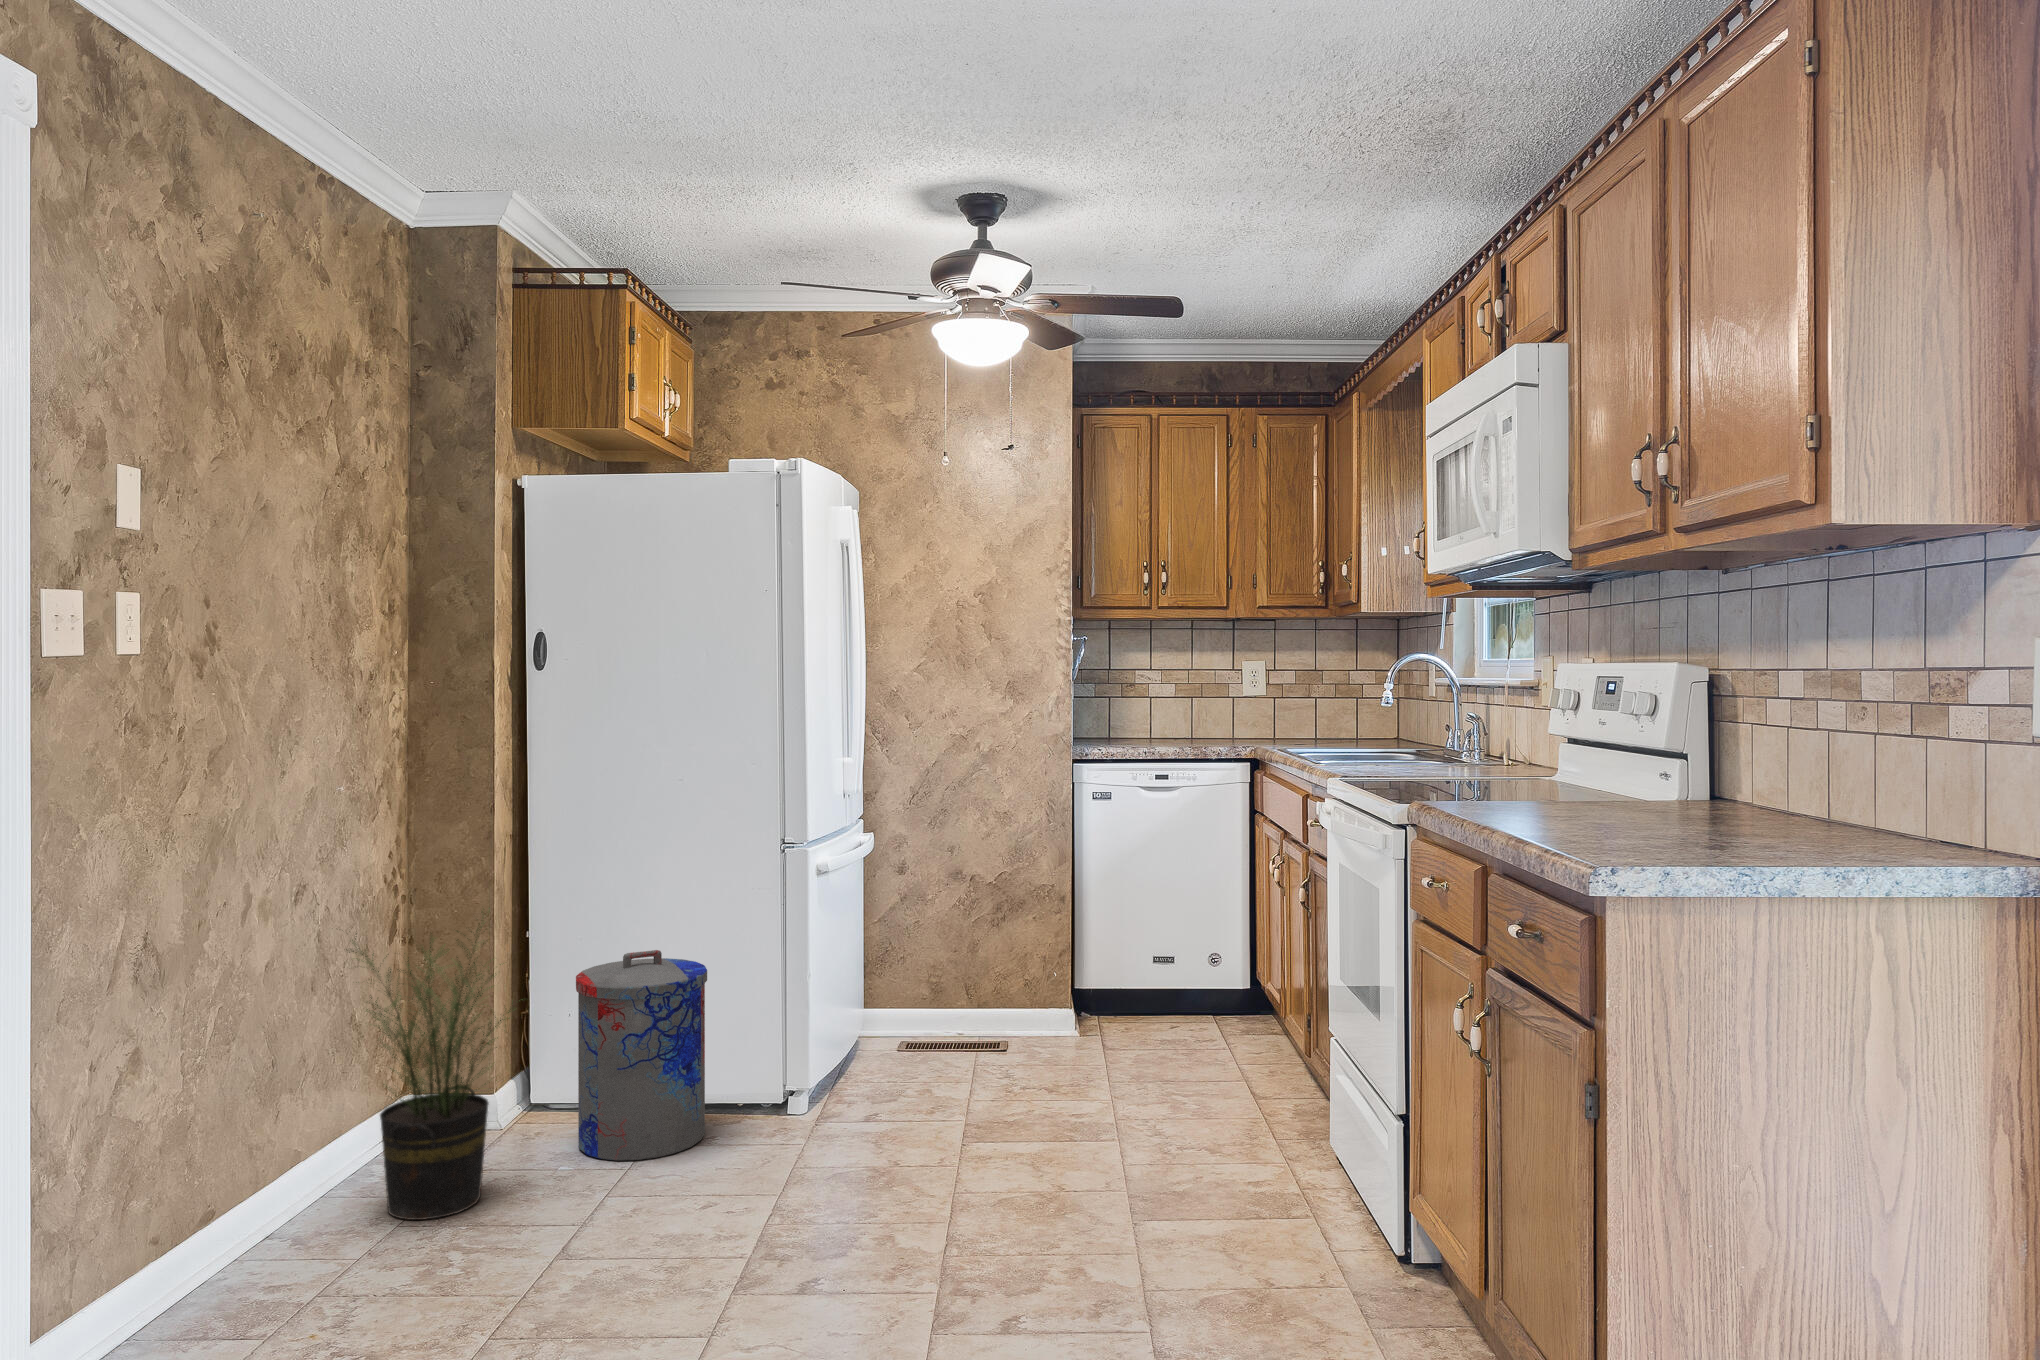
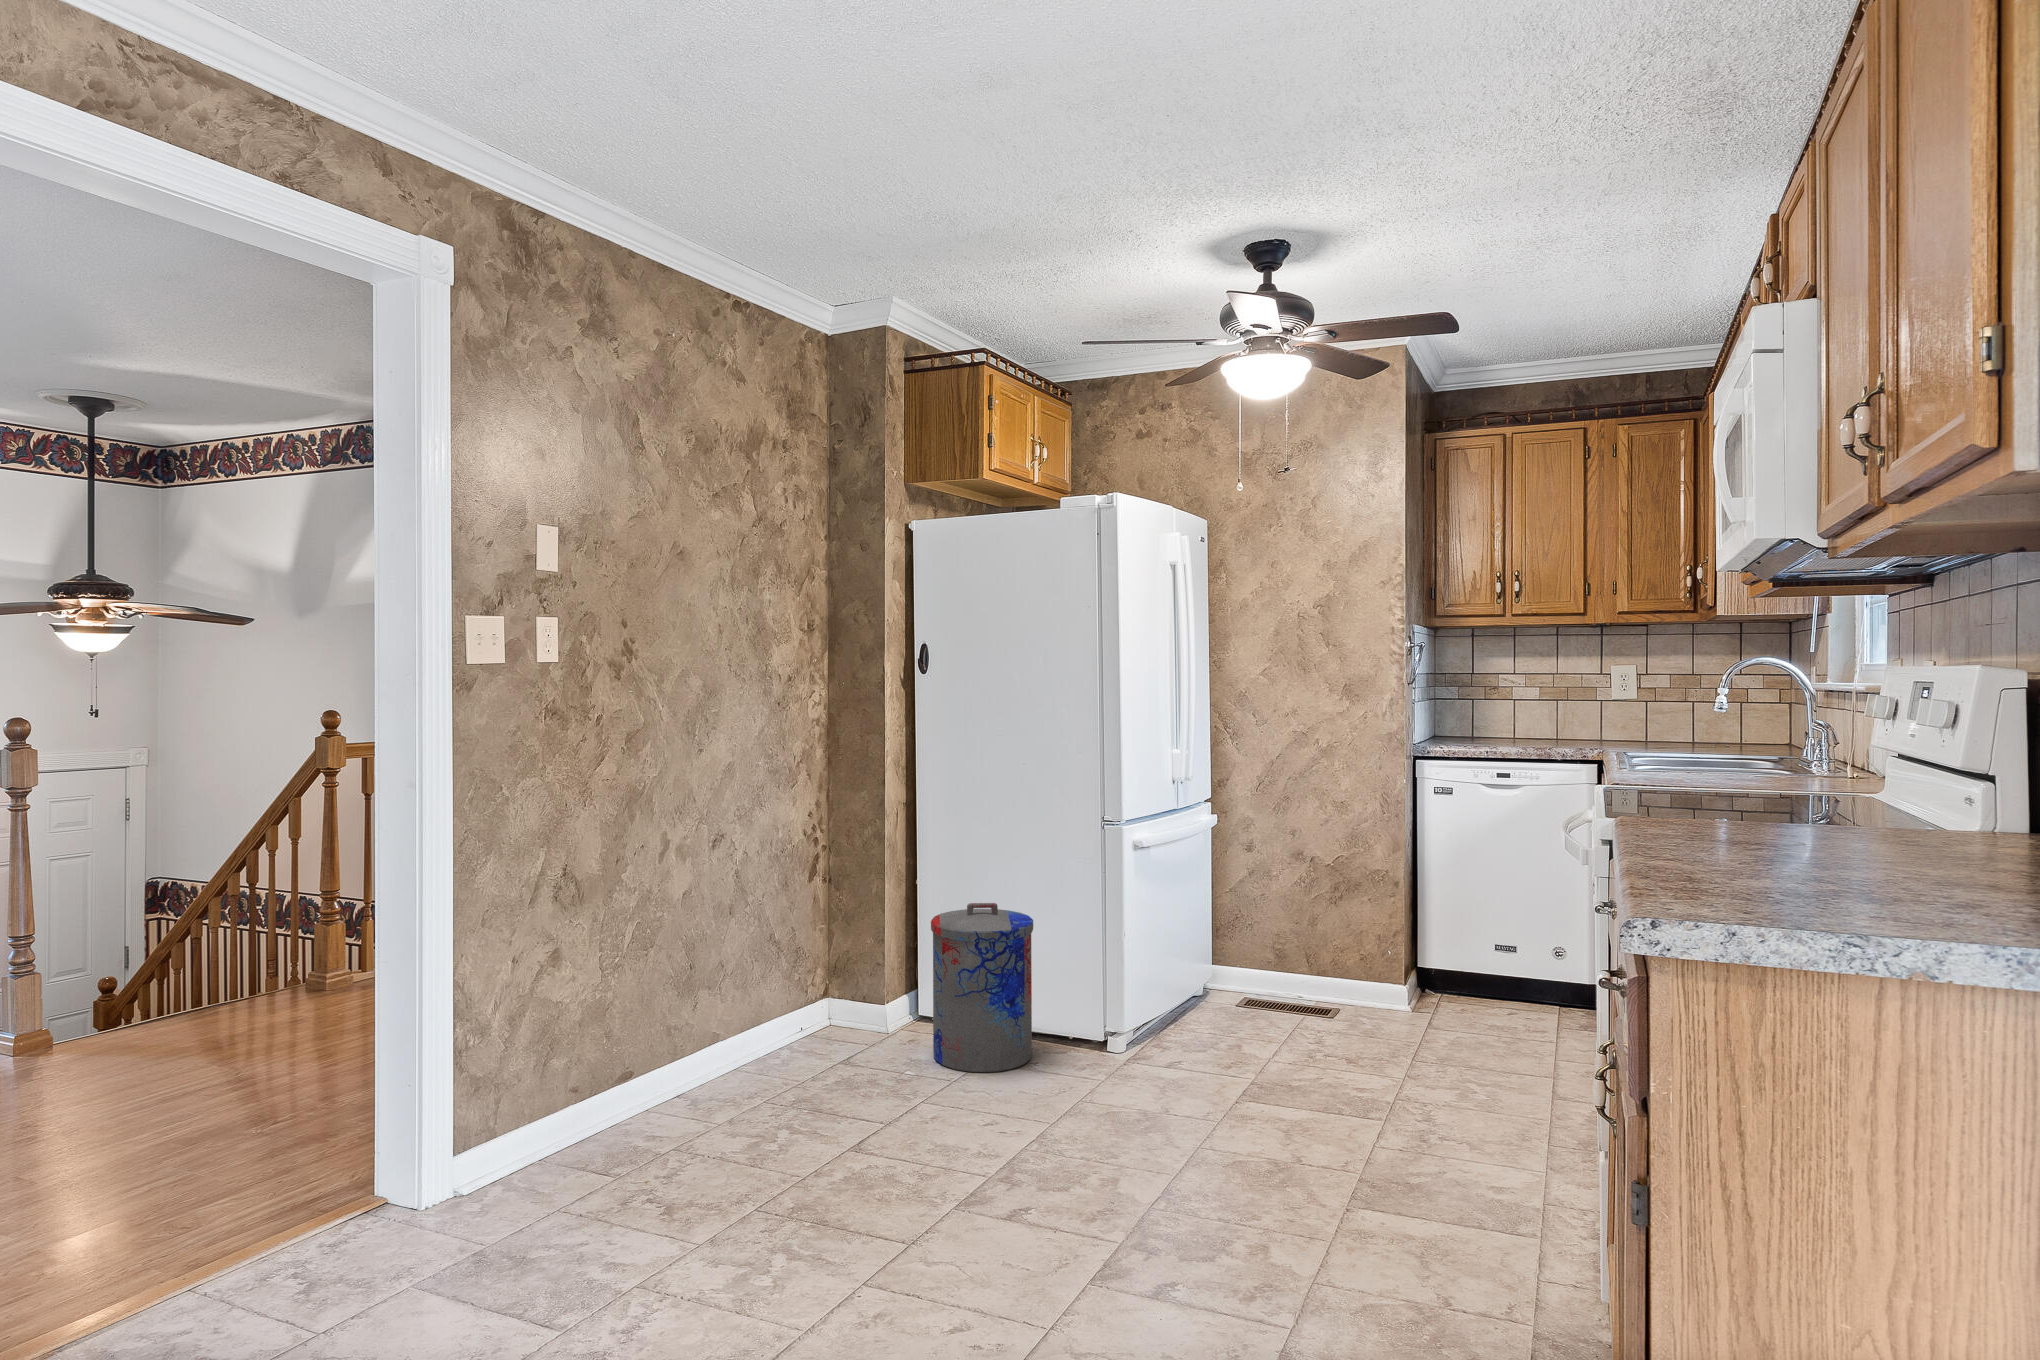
potted plant: present [346,908,517,1220] -> none [749,856,880,1091]

